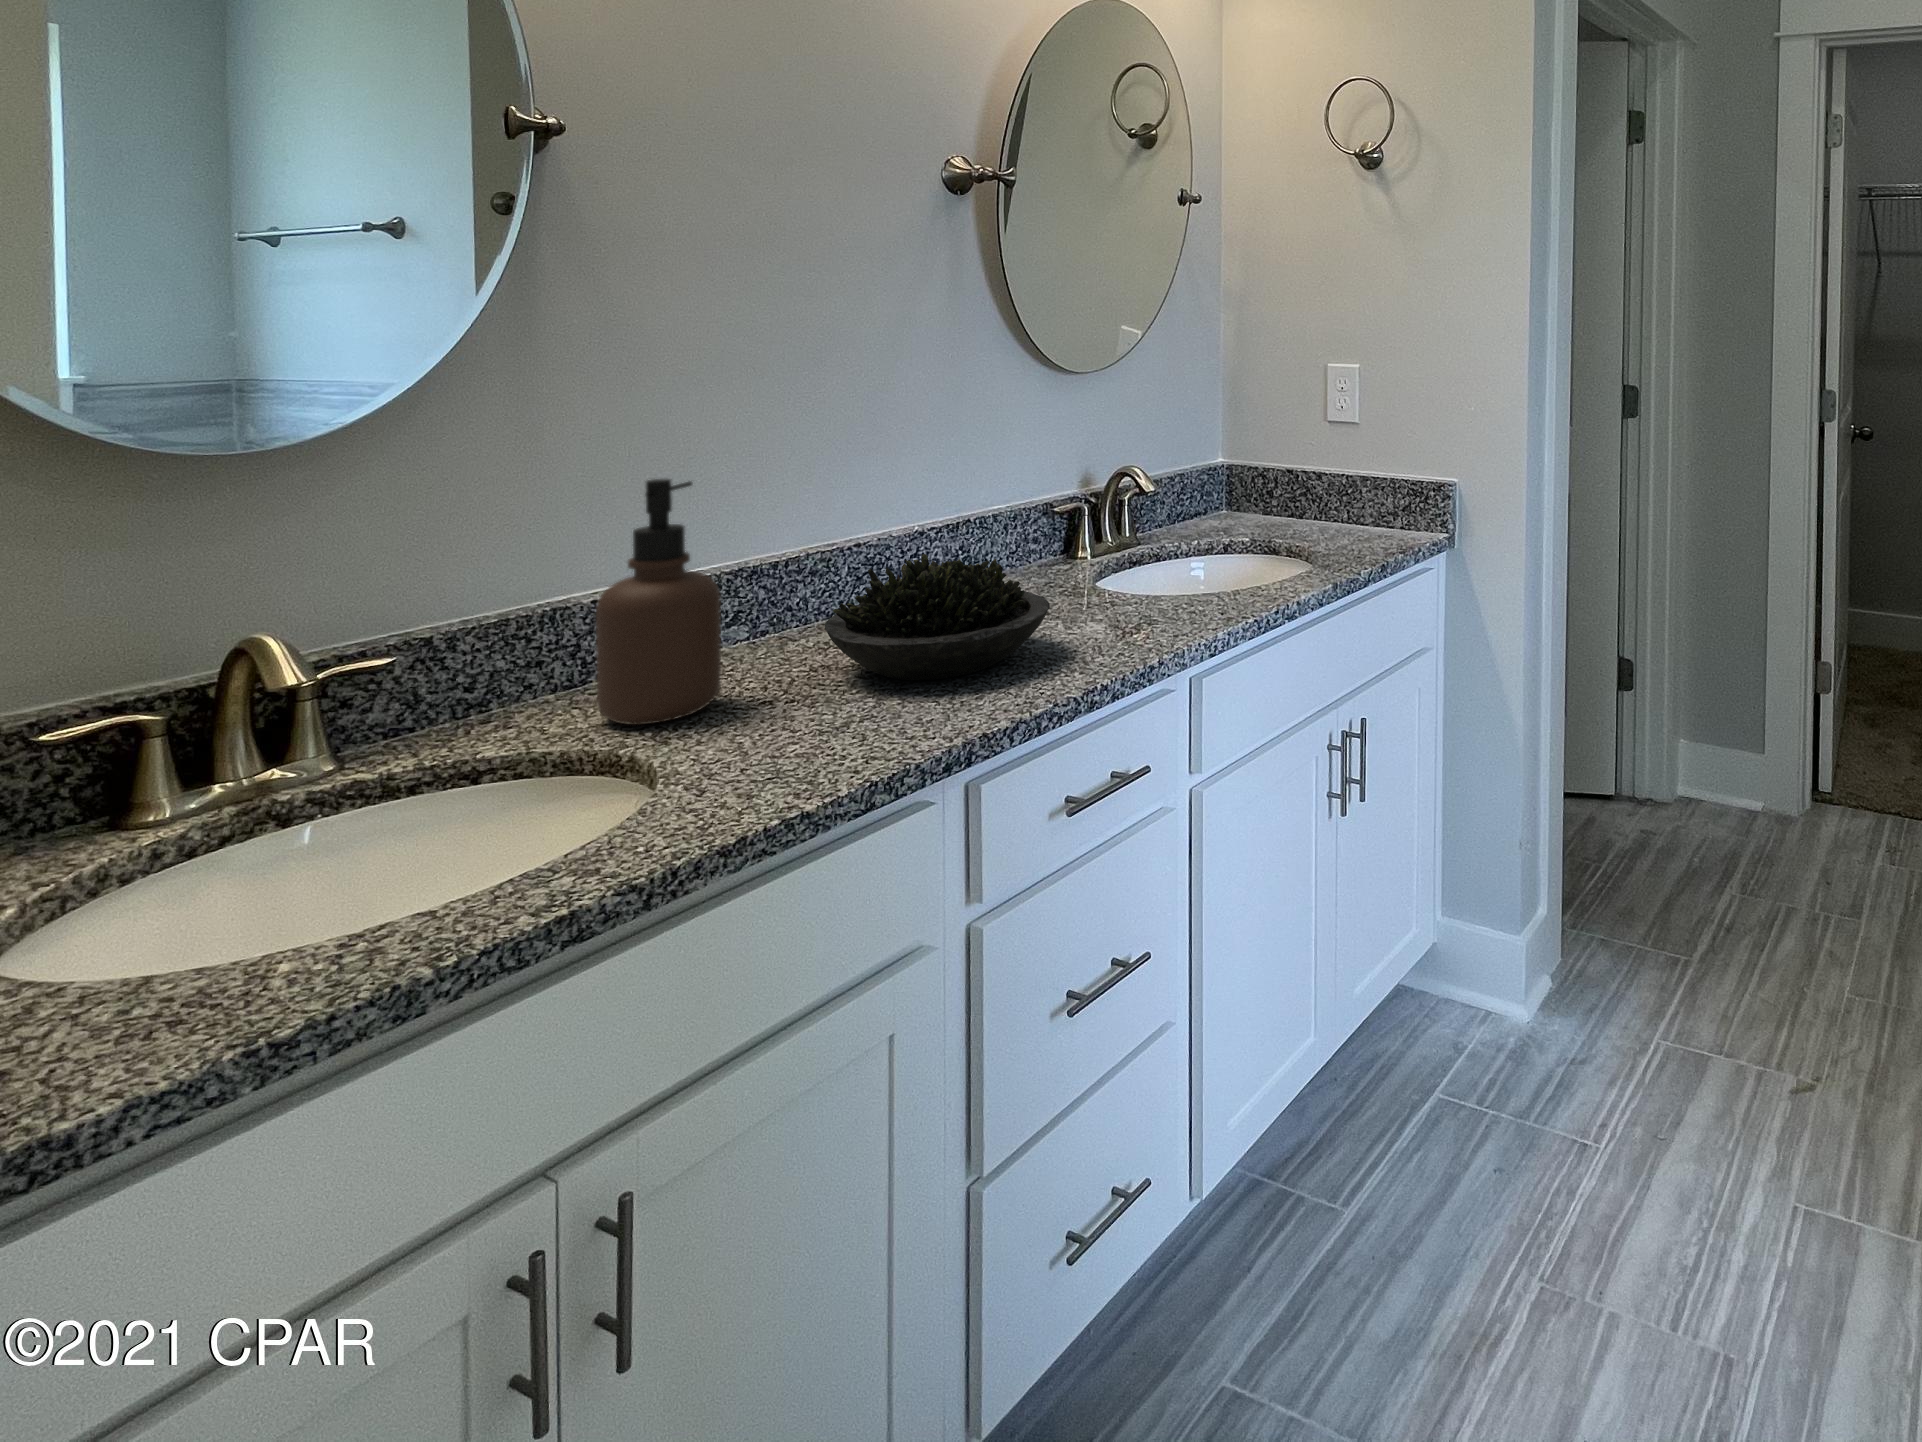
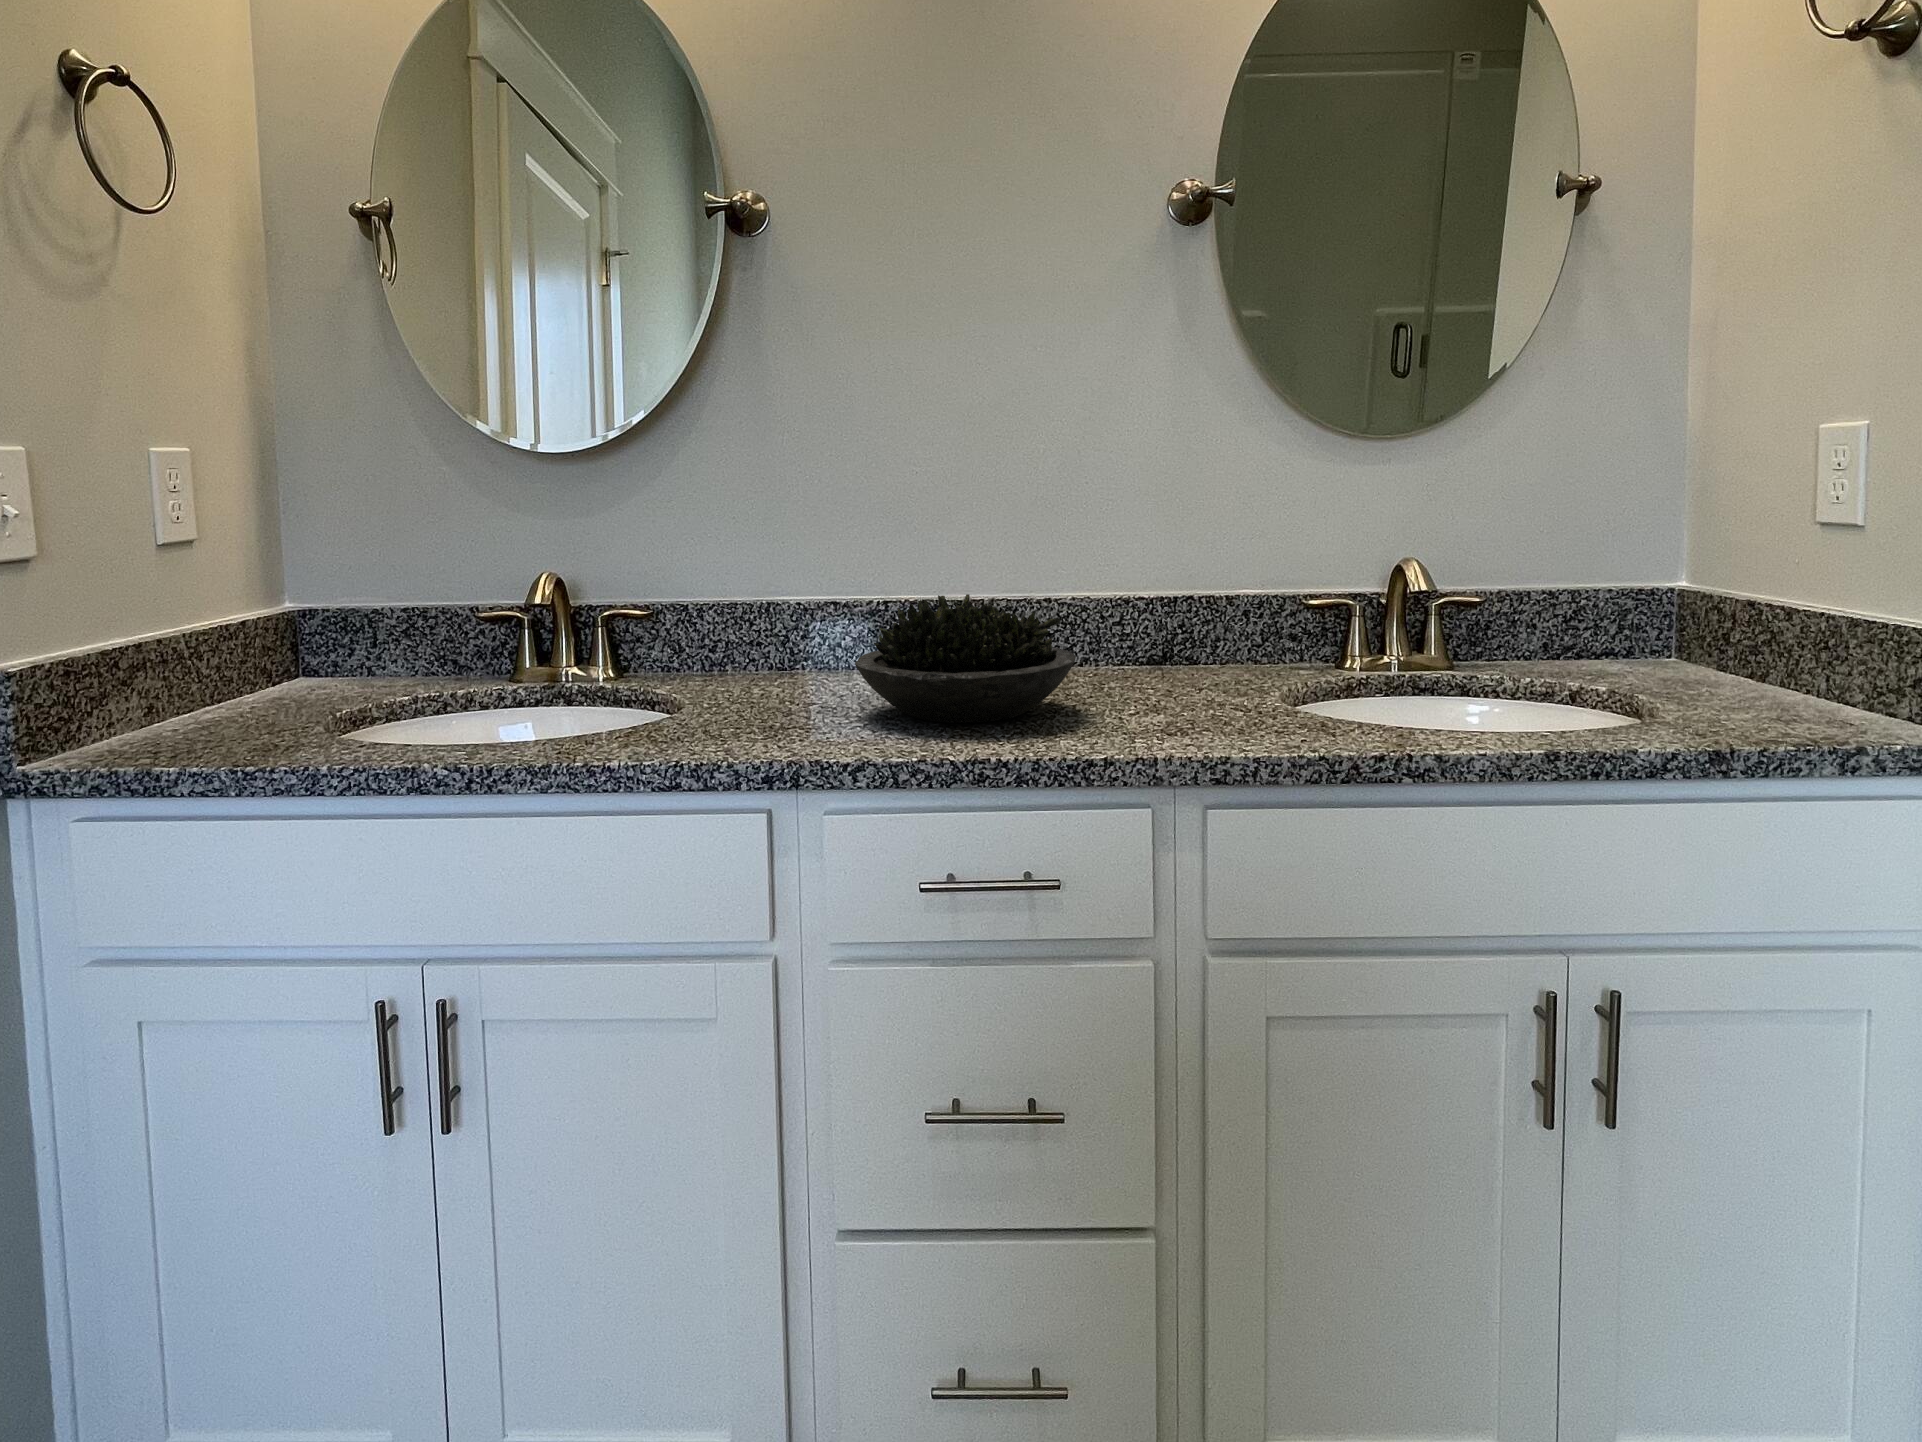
soap dispenser: present [596,479,721,725] -> none [715,491,806,698]

